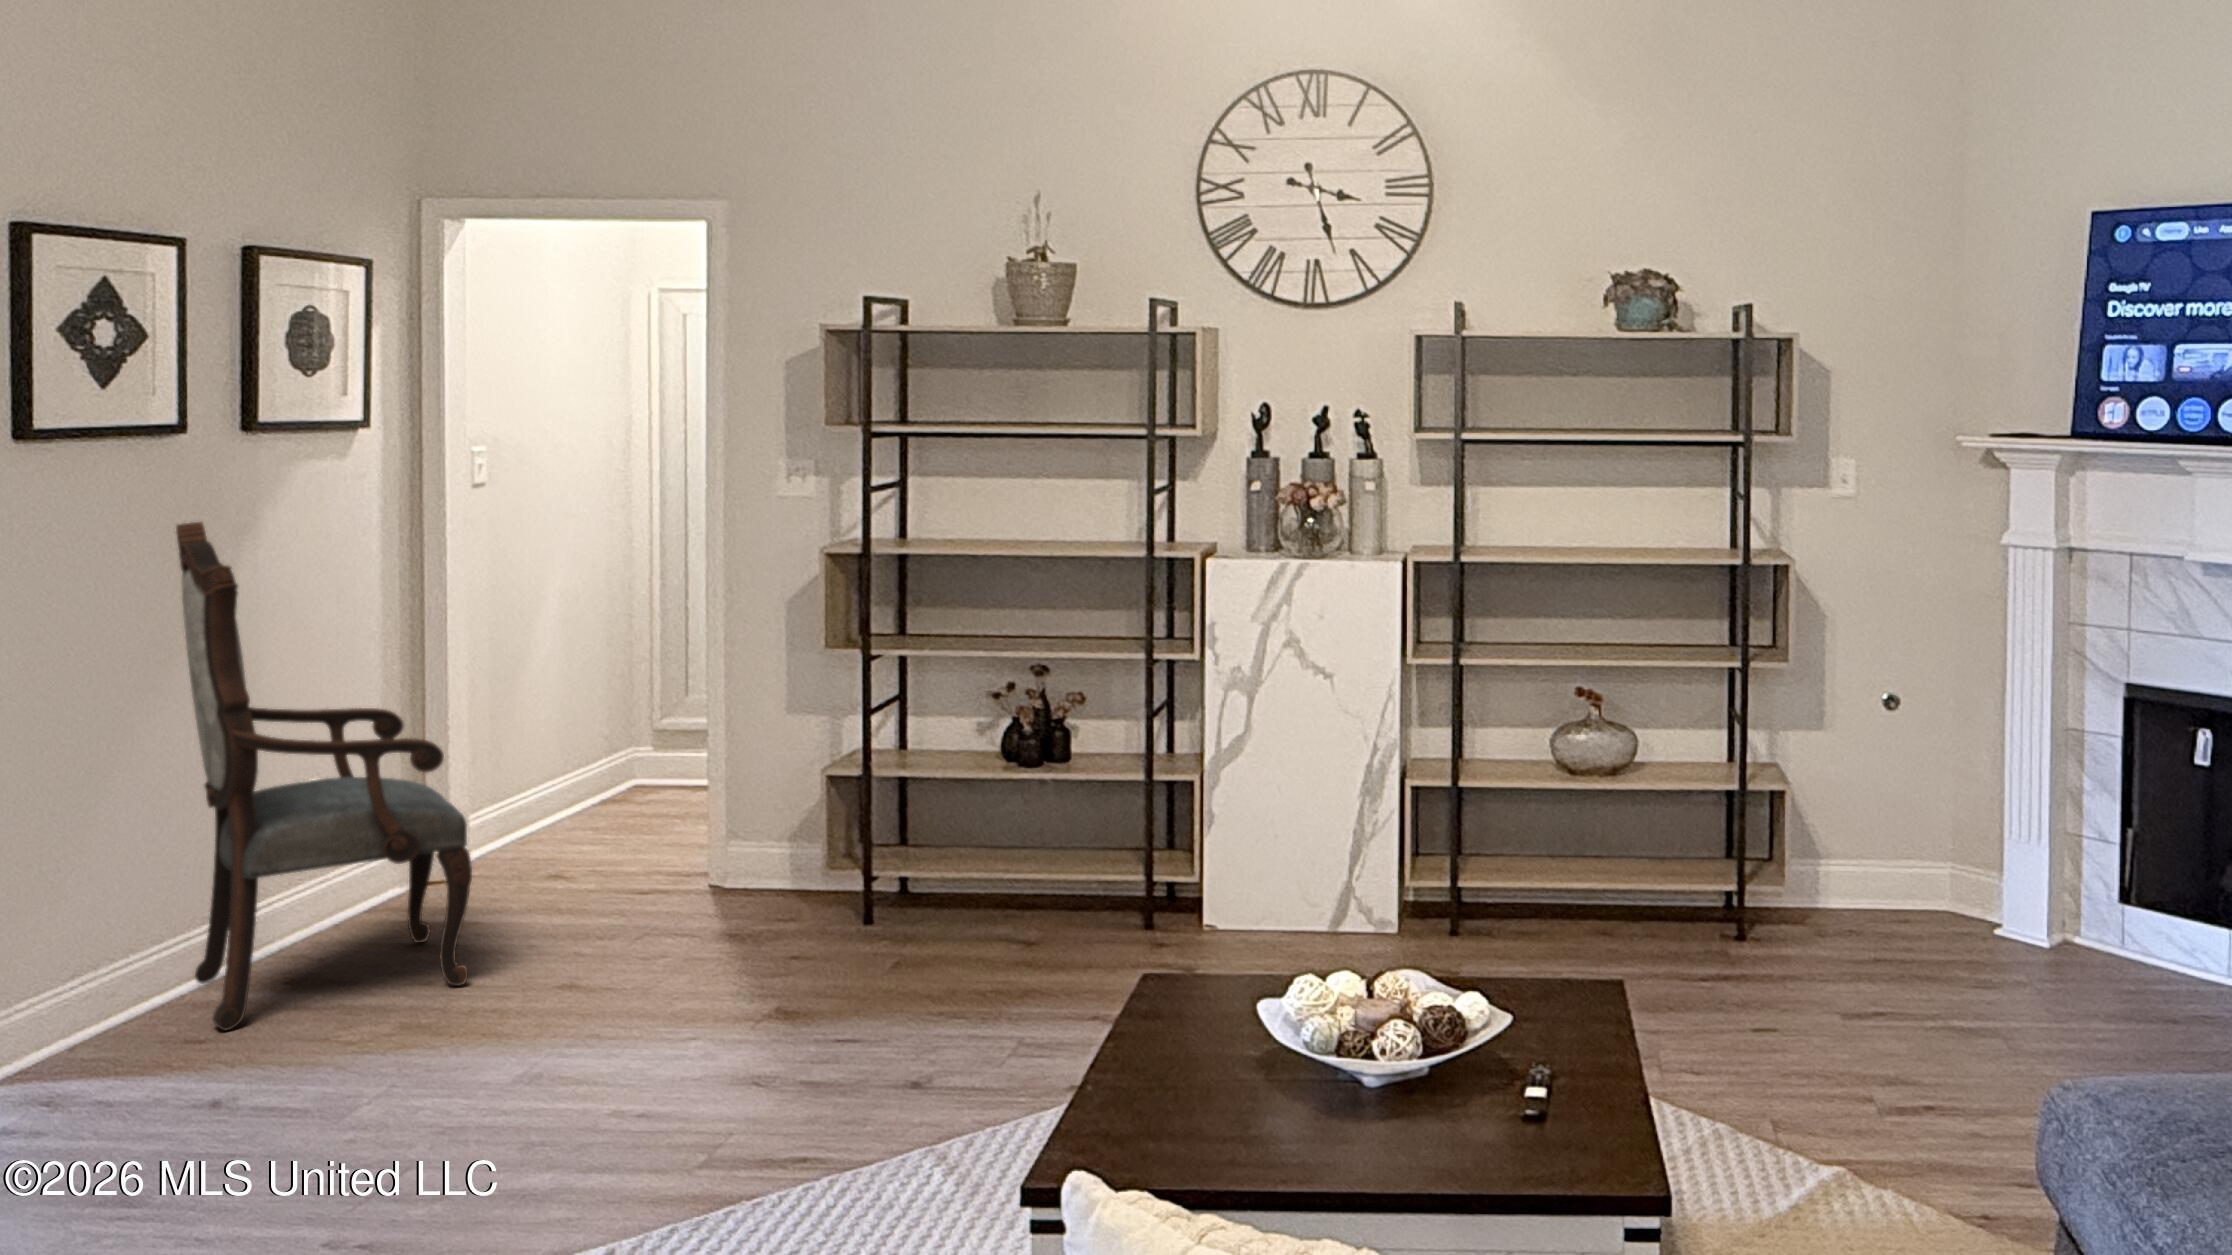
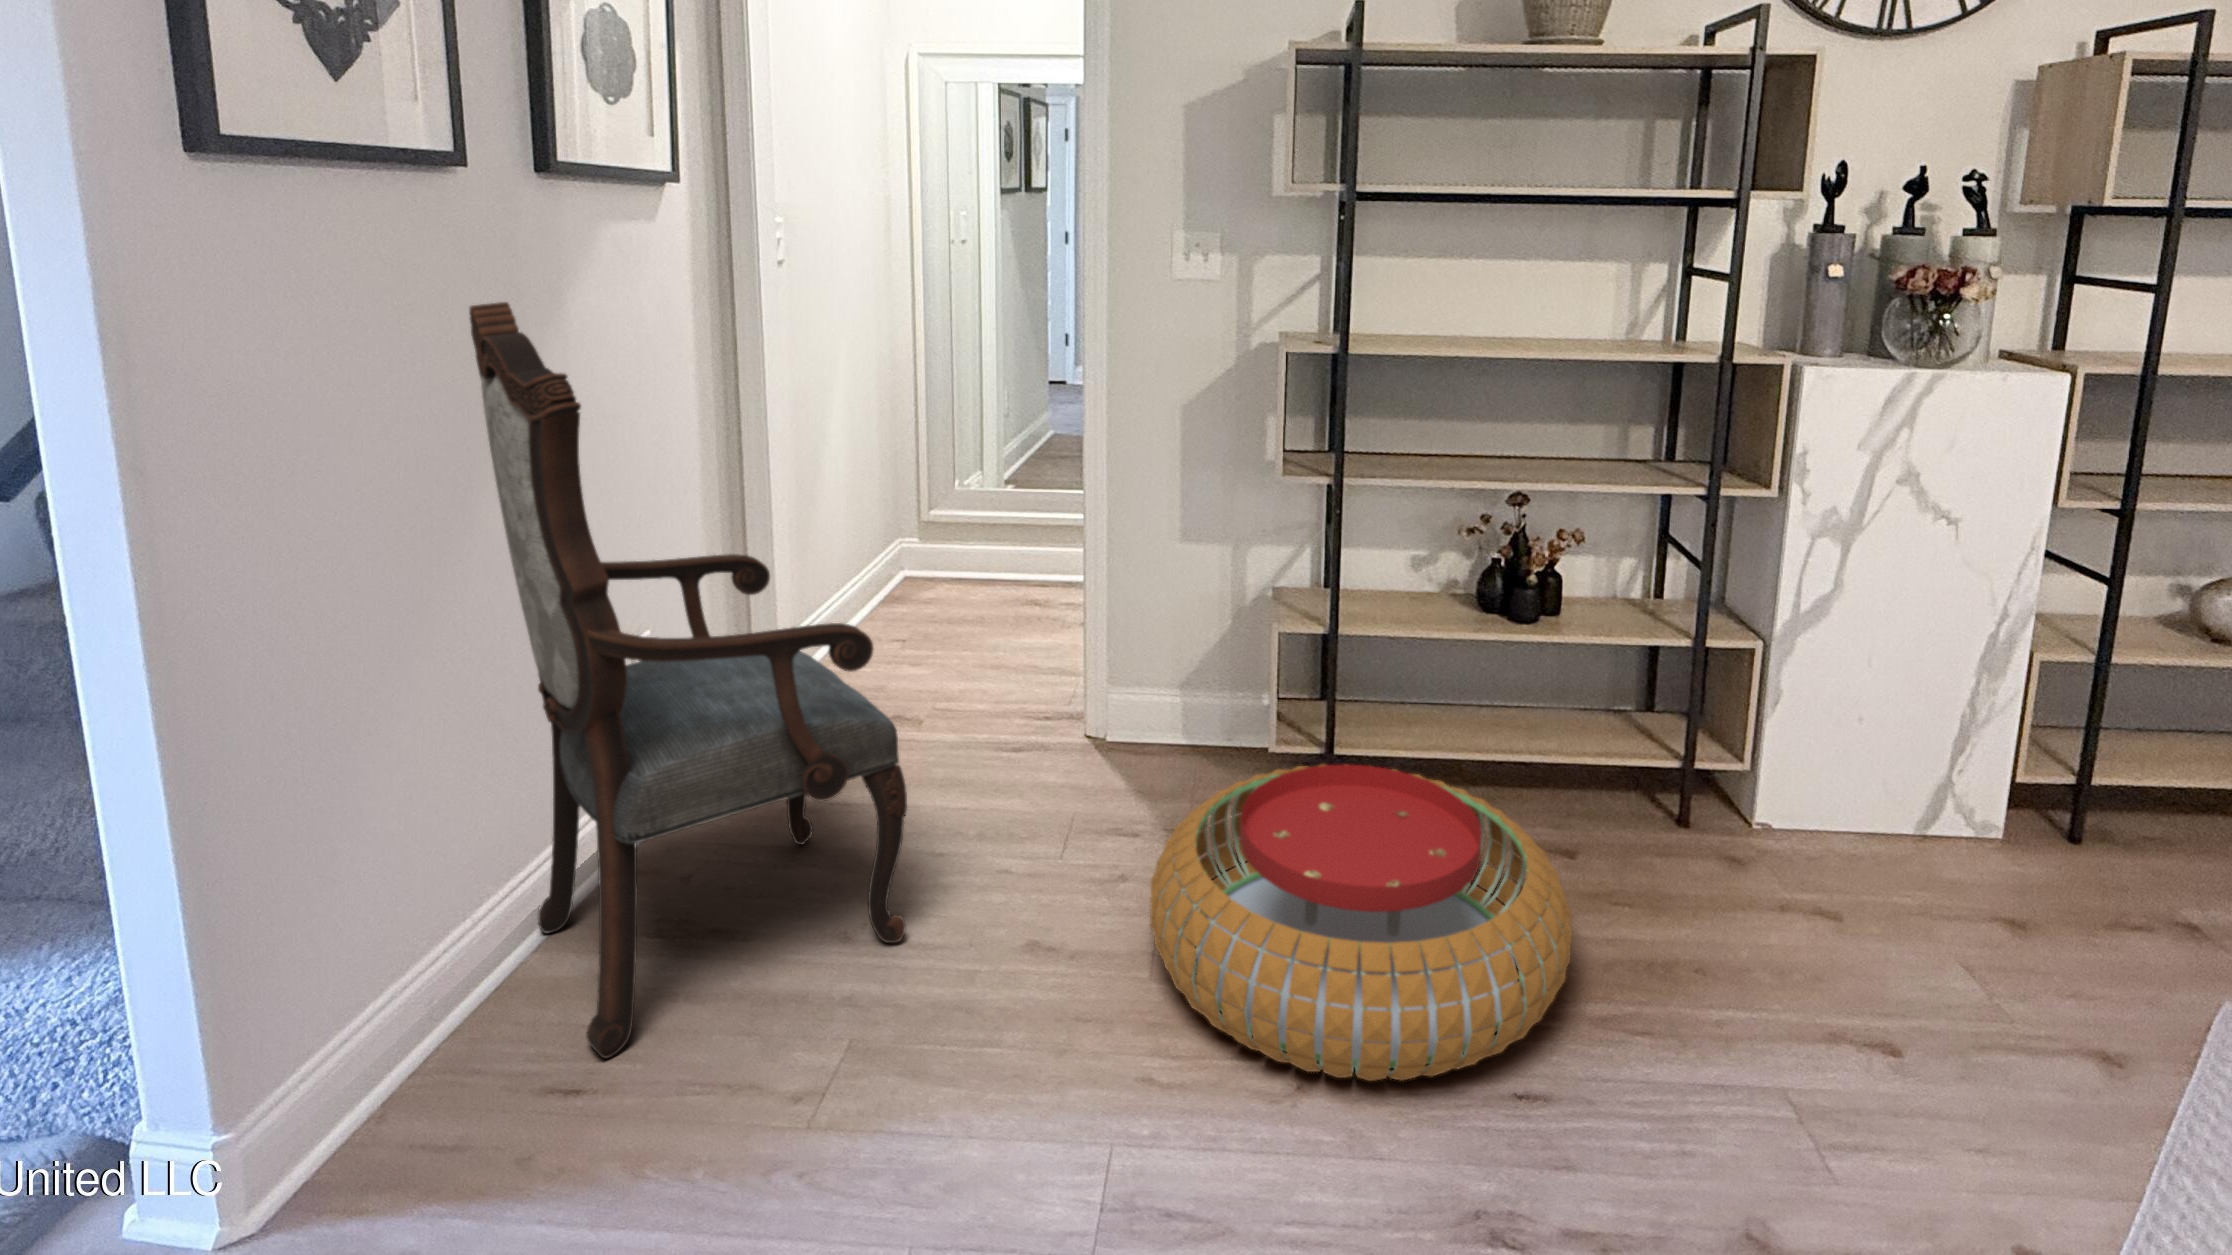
pouf: none [630,860,951,1034] -> present [1150,764,1572,1081]

